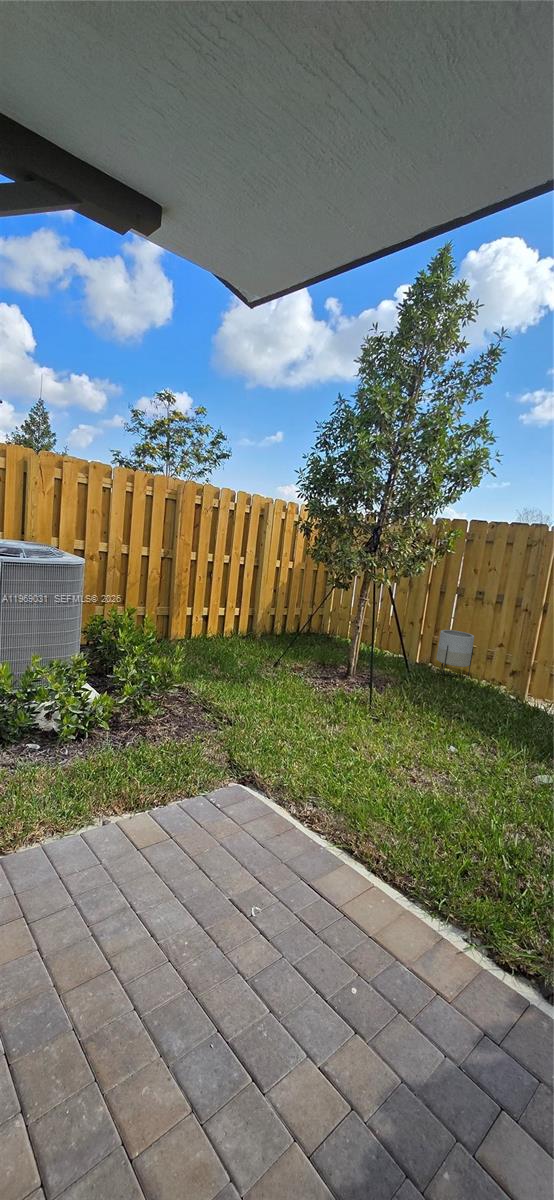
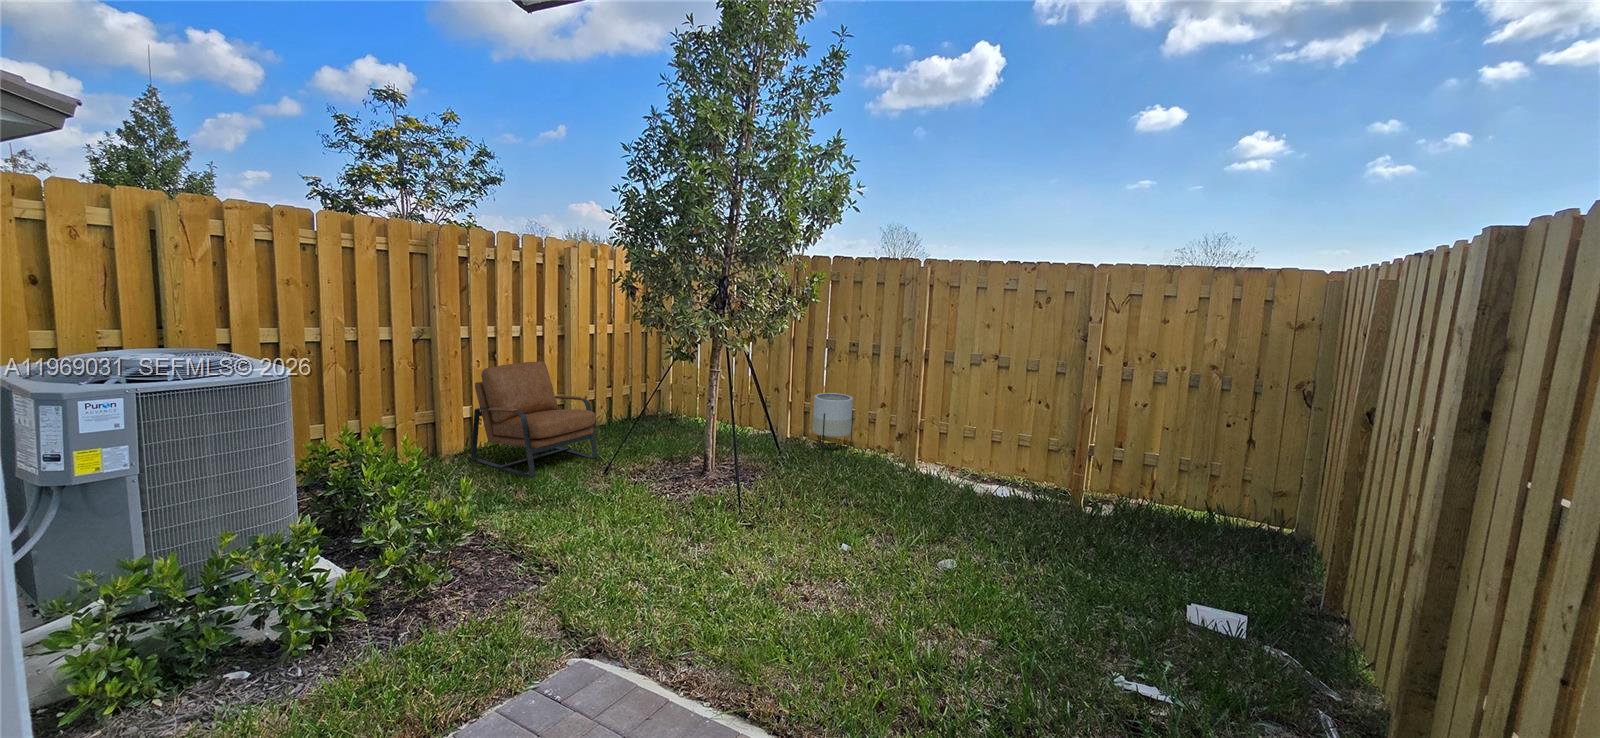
chair: none [190,581,272,660] -> present [471,361,598,478]

